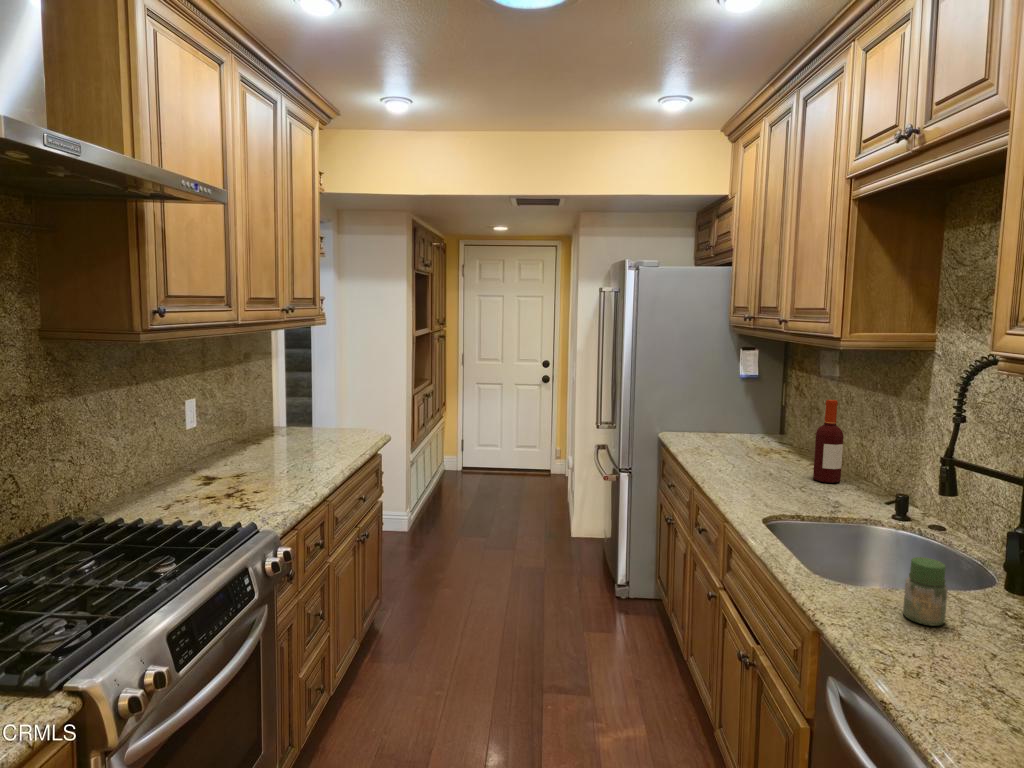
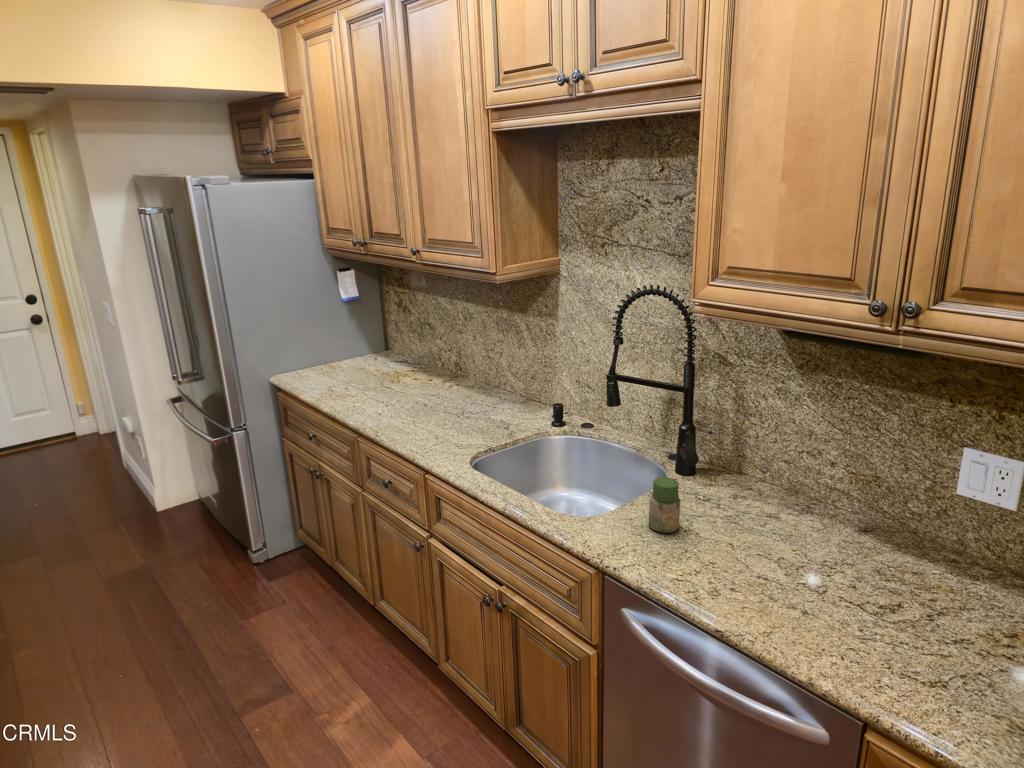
bottle: present [813,400,843,483] -> none [459,324,486,402]

